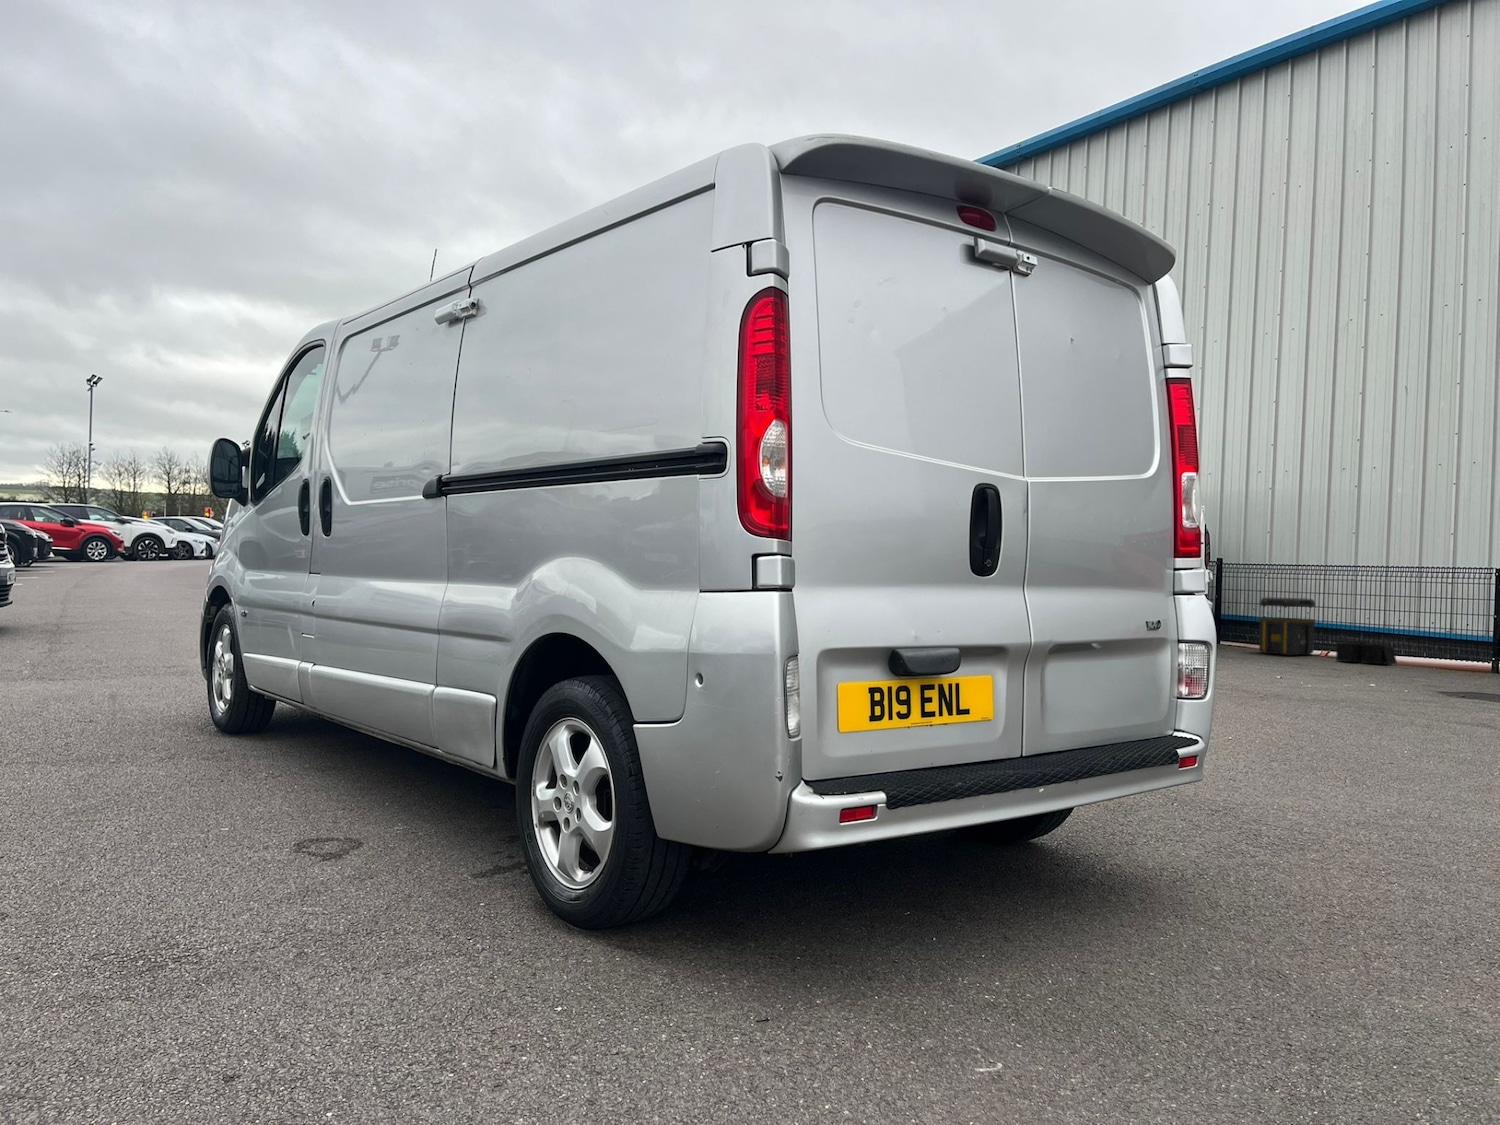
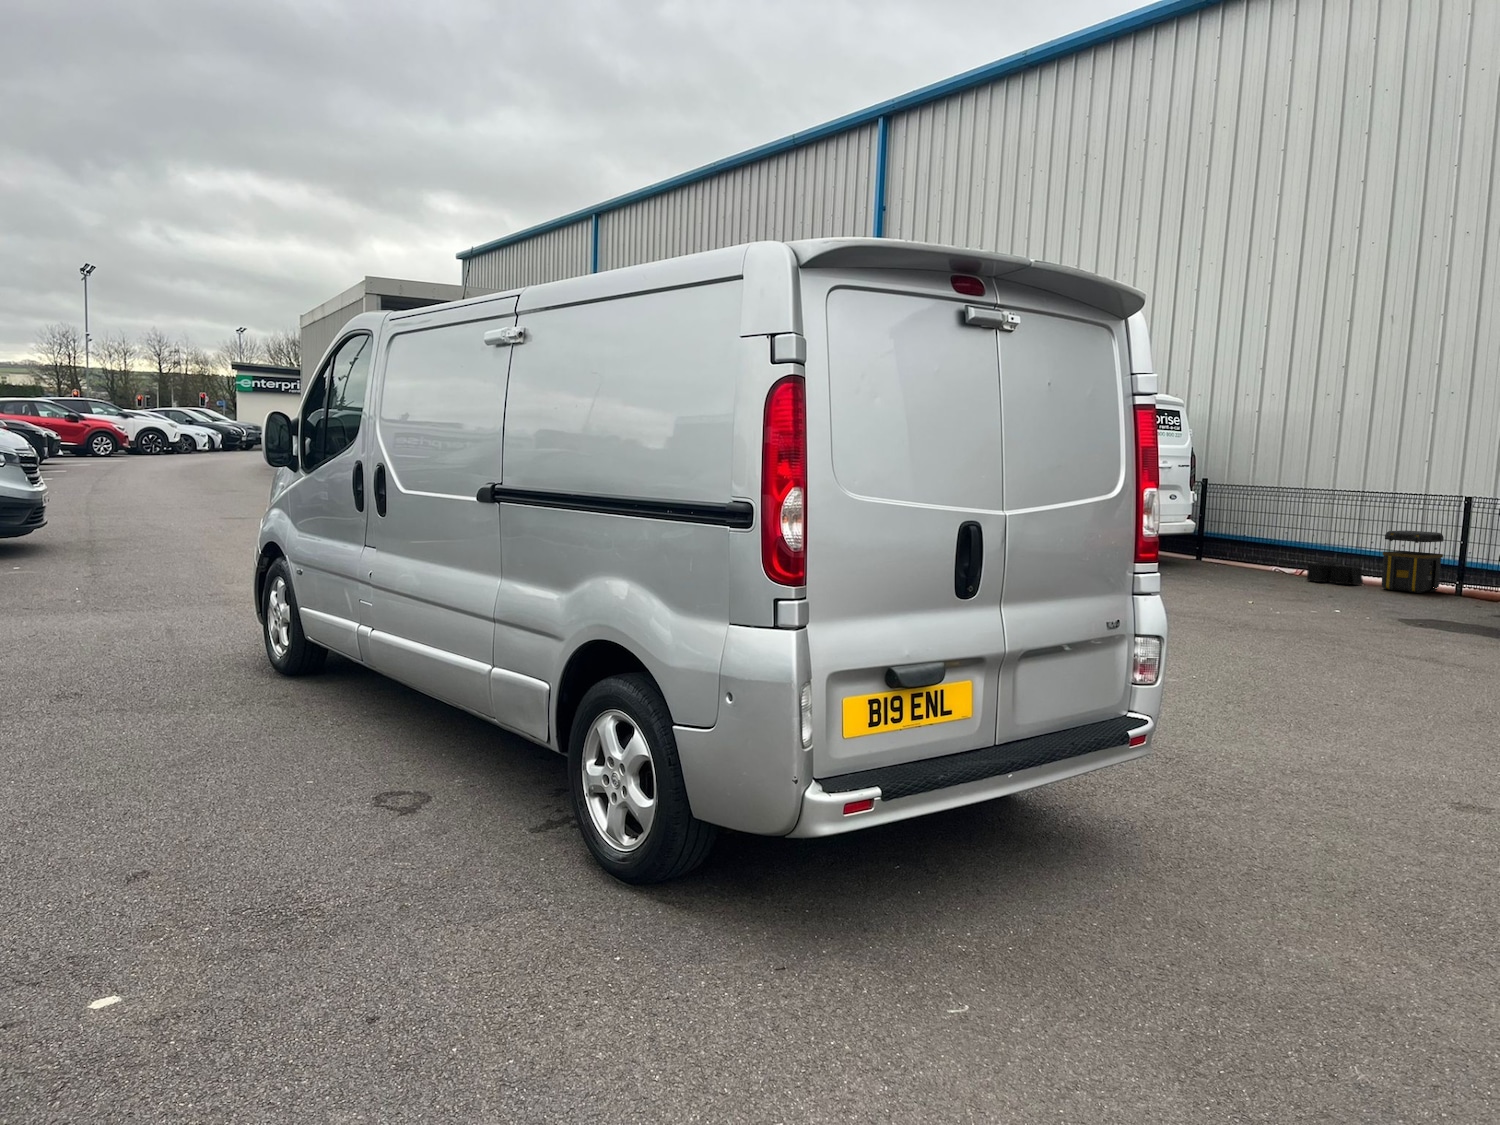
toolbox: present [1259,597,1316,655] -> present [1382,530,1444,593]

